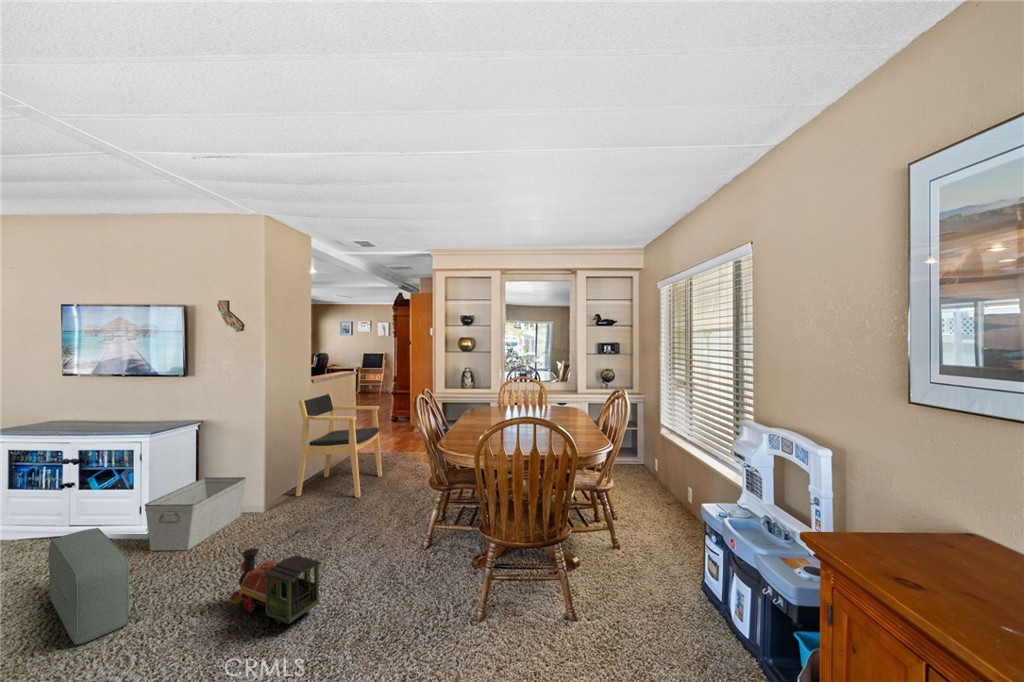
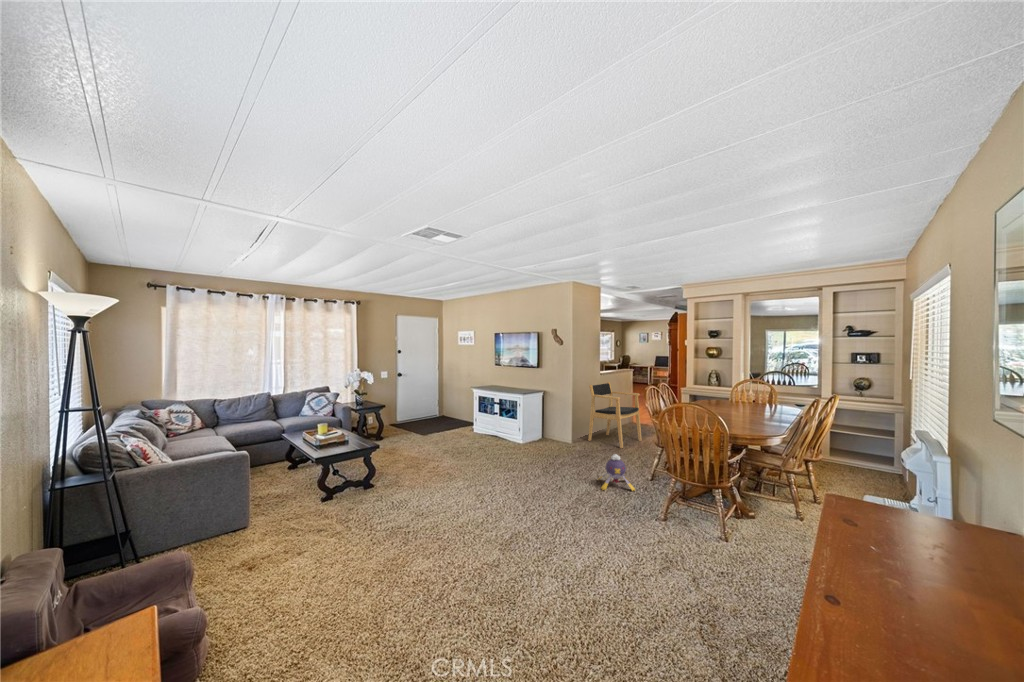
storage bin: present [145,477,246,551] -> none [523,420,563,451]
pouf: present [48,528,129,645] -> none [495,430,518,468]
plush toy: none [341,528,419,613] -> present [599,454,635,491]
toy train: present [229,548,321,625] -> none [550,449,586,484]

